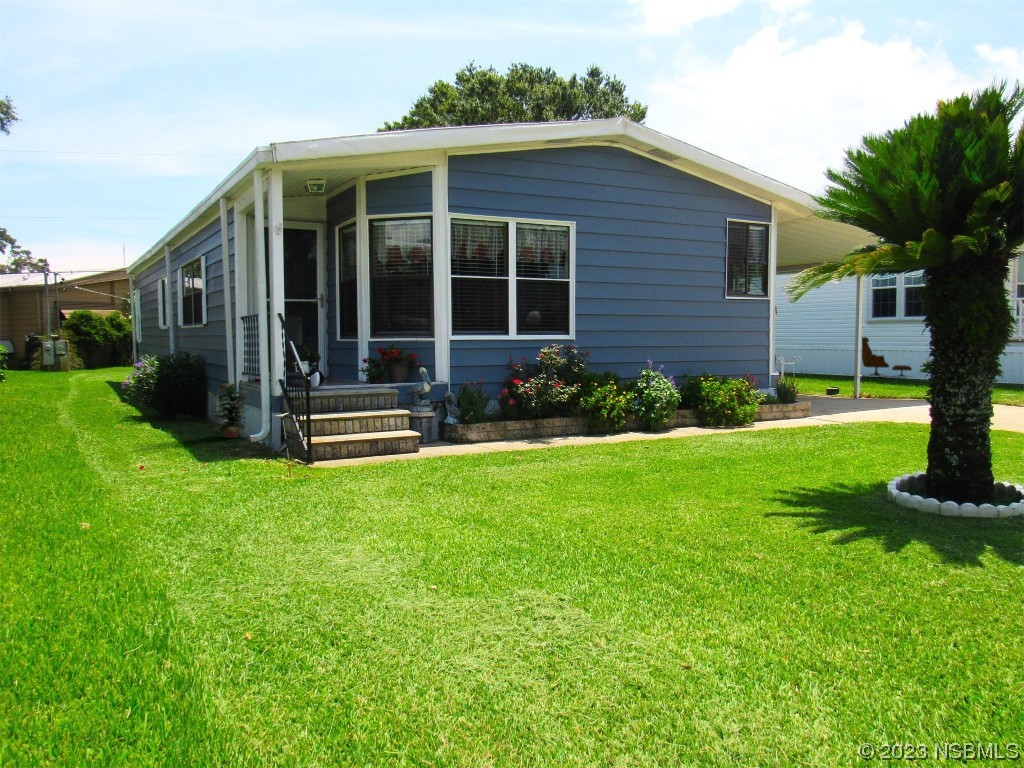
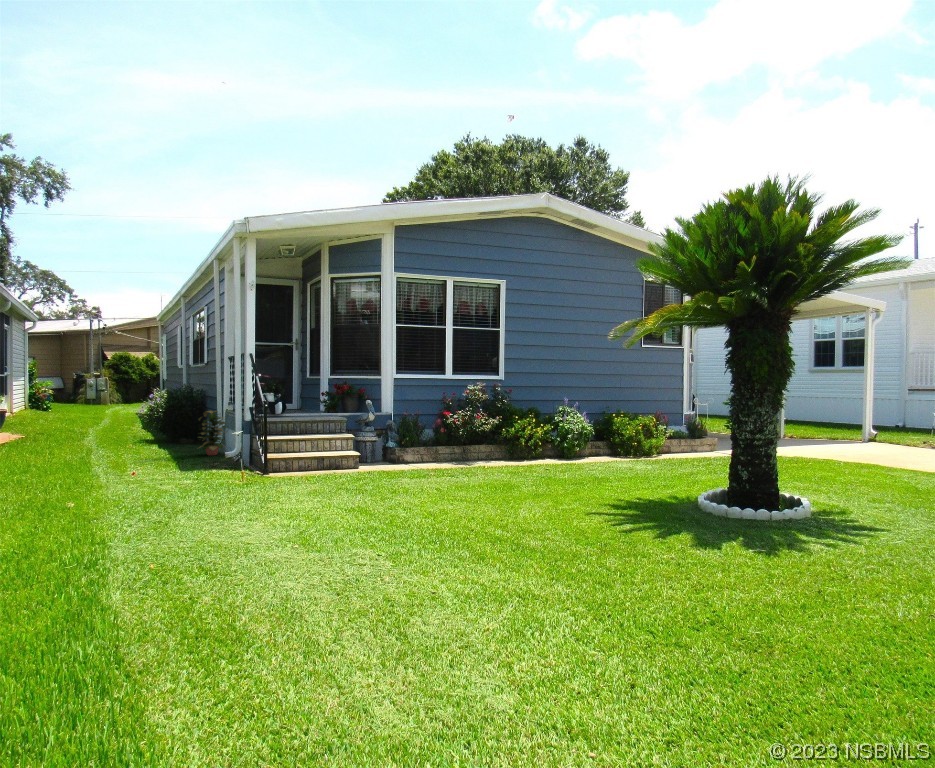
lounge chair: present [862,337,912,377] -> none [805,384,856,423]

